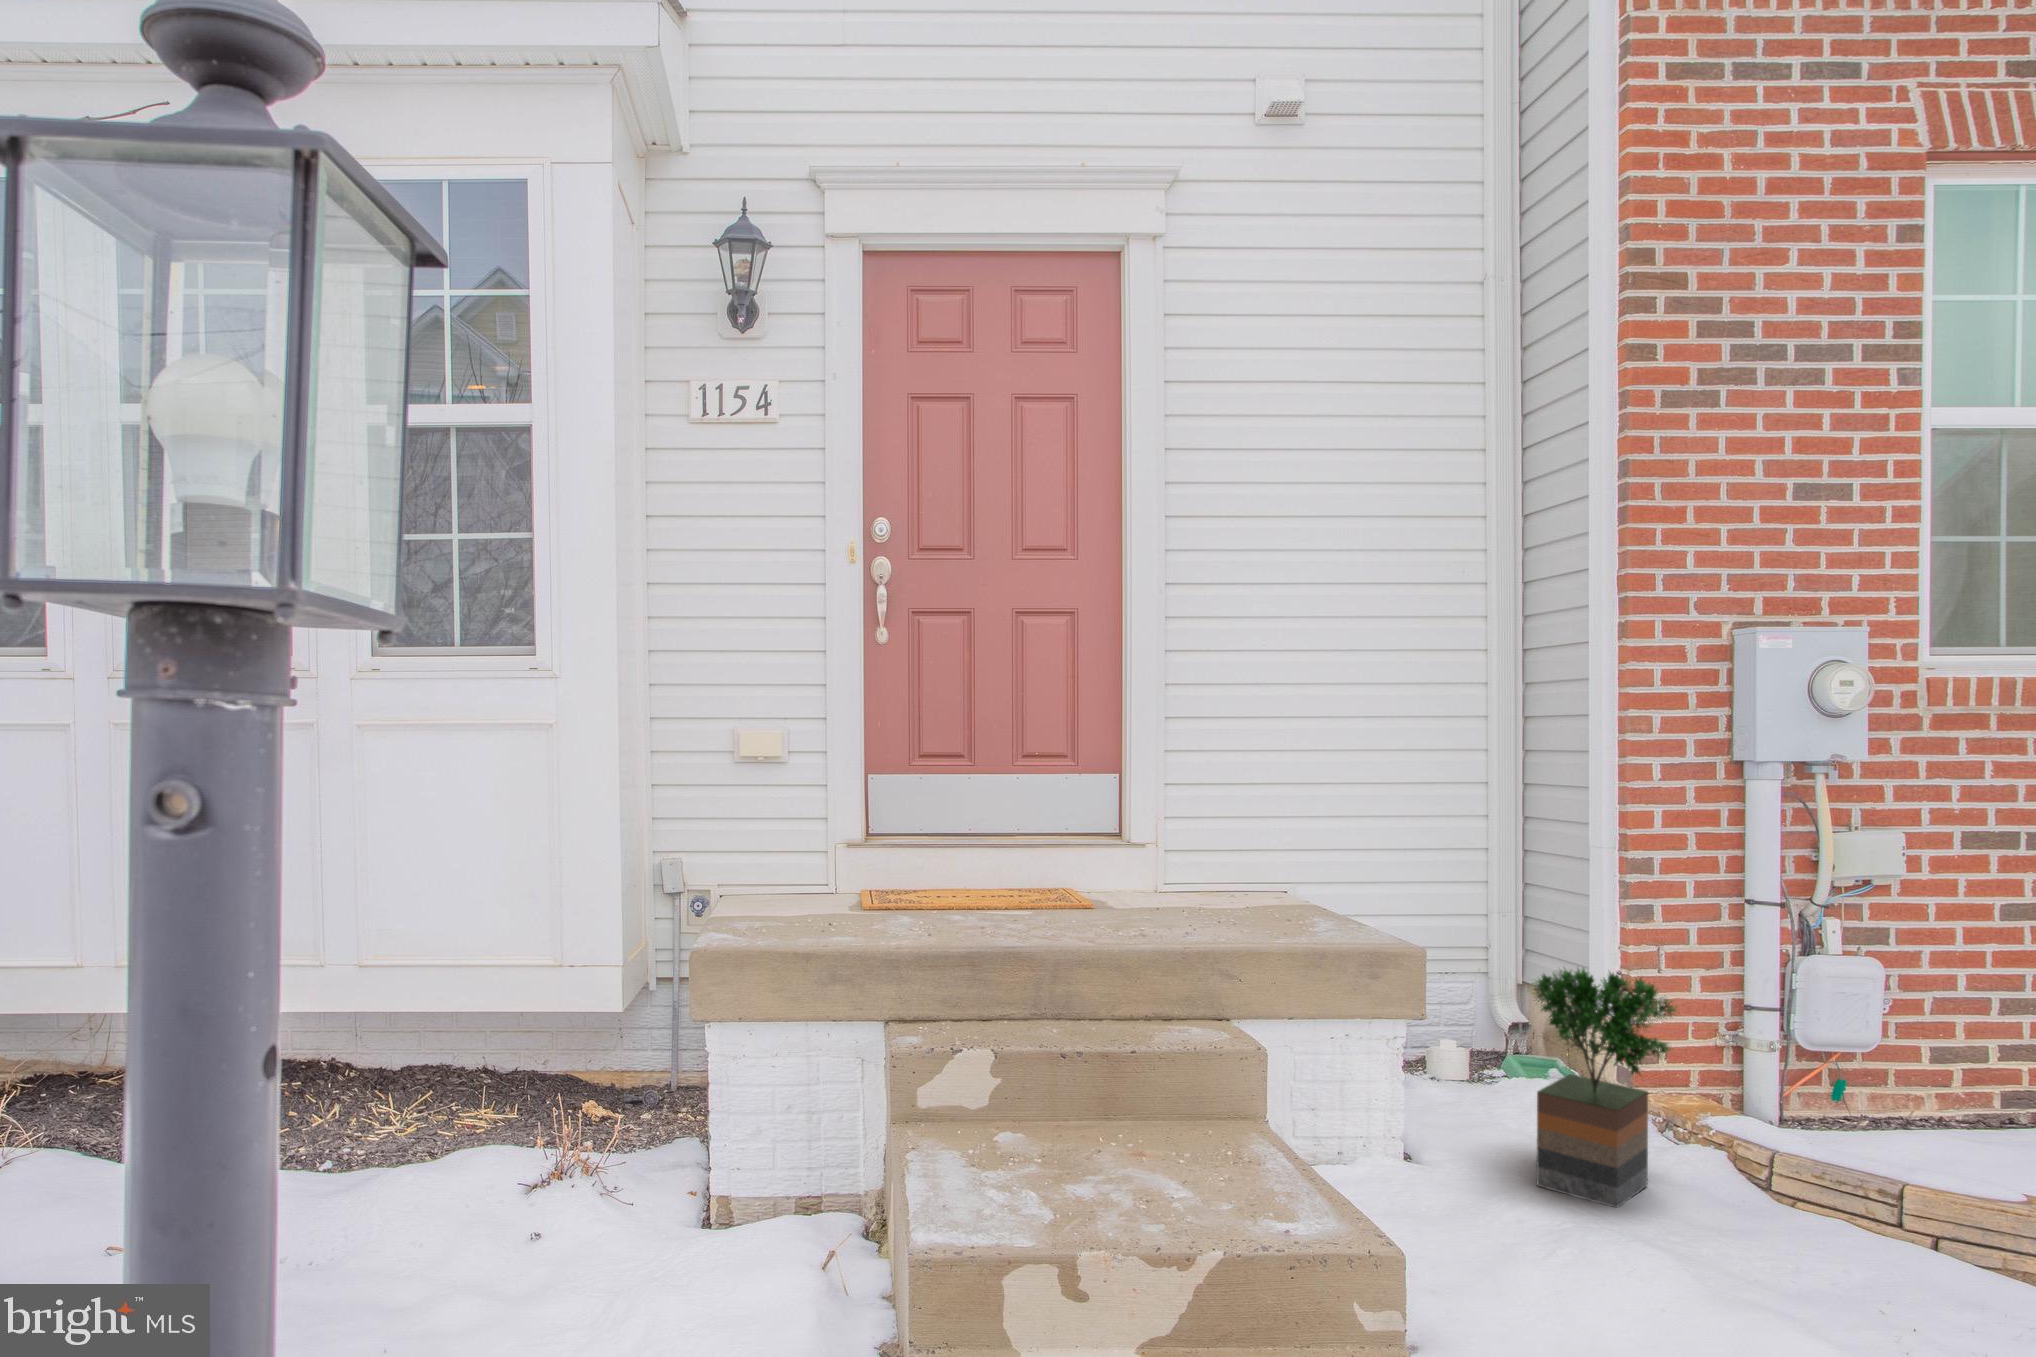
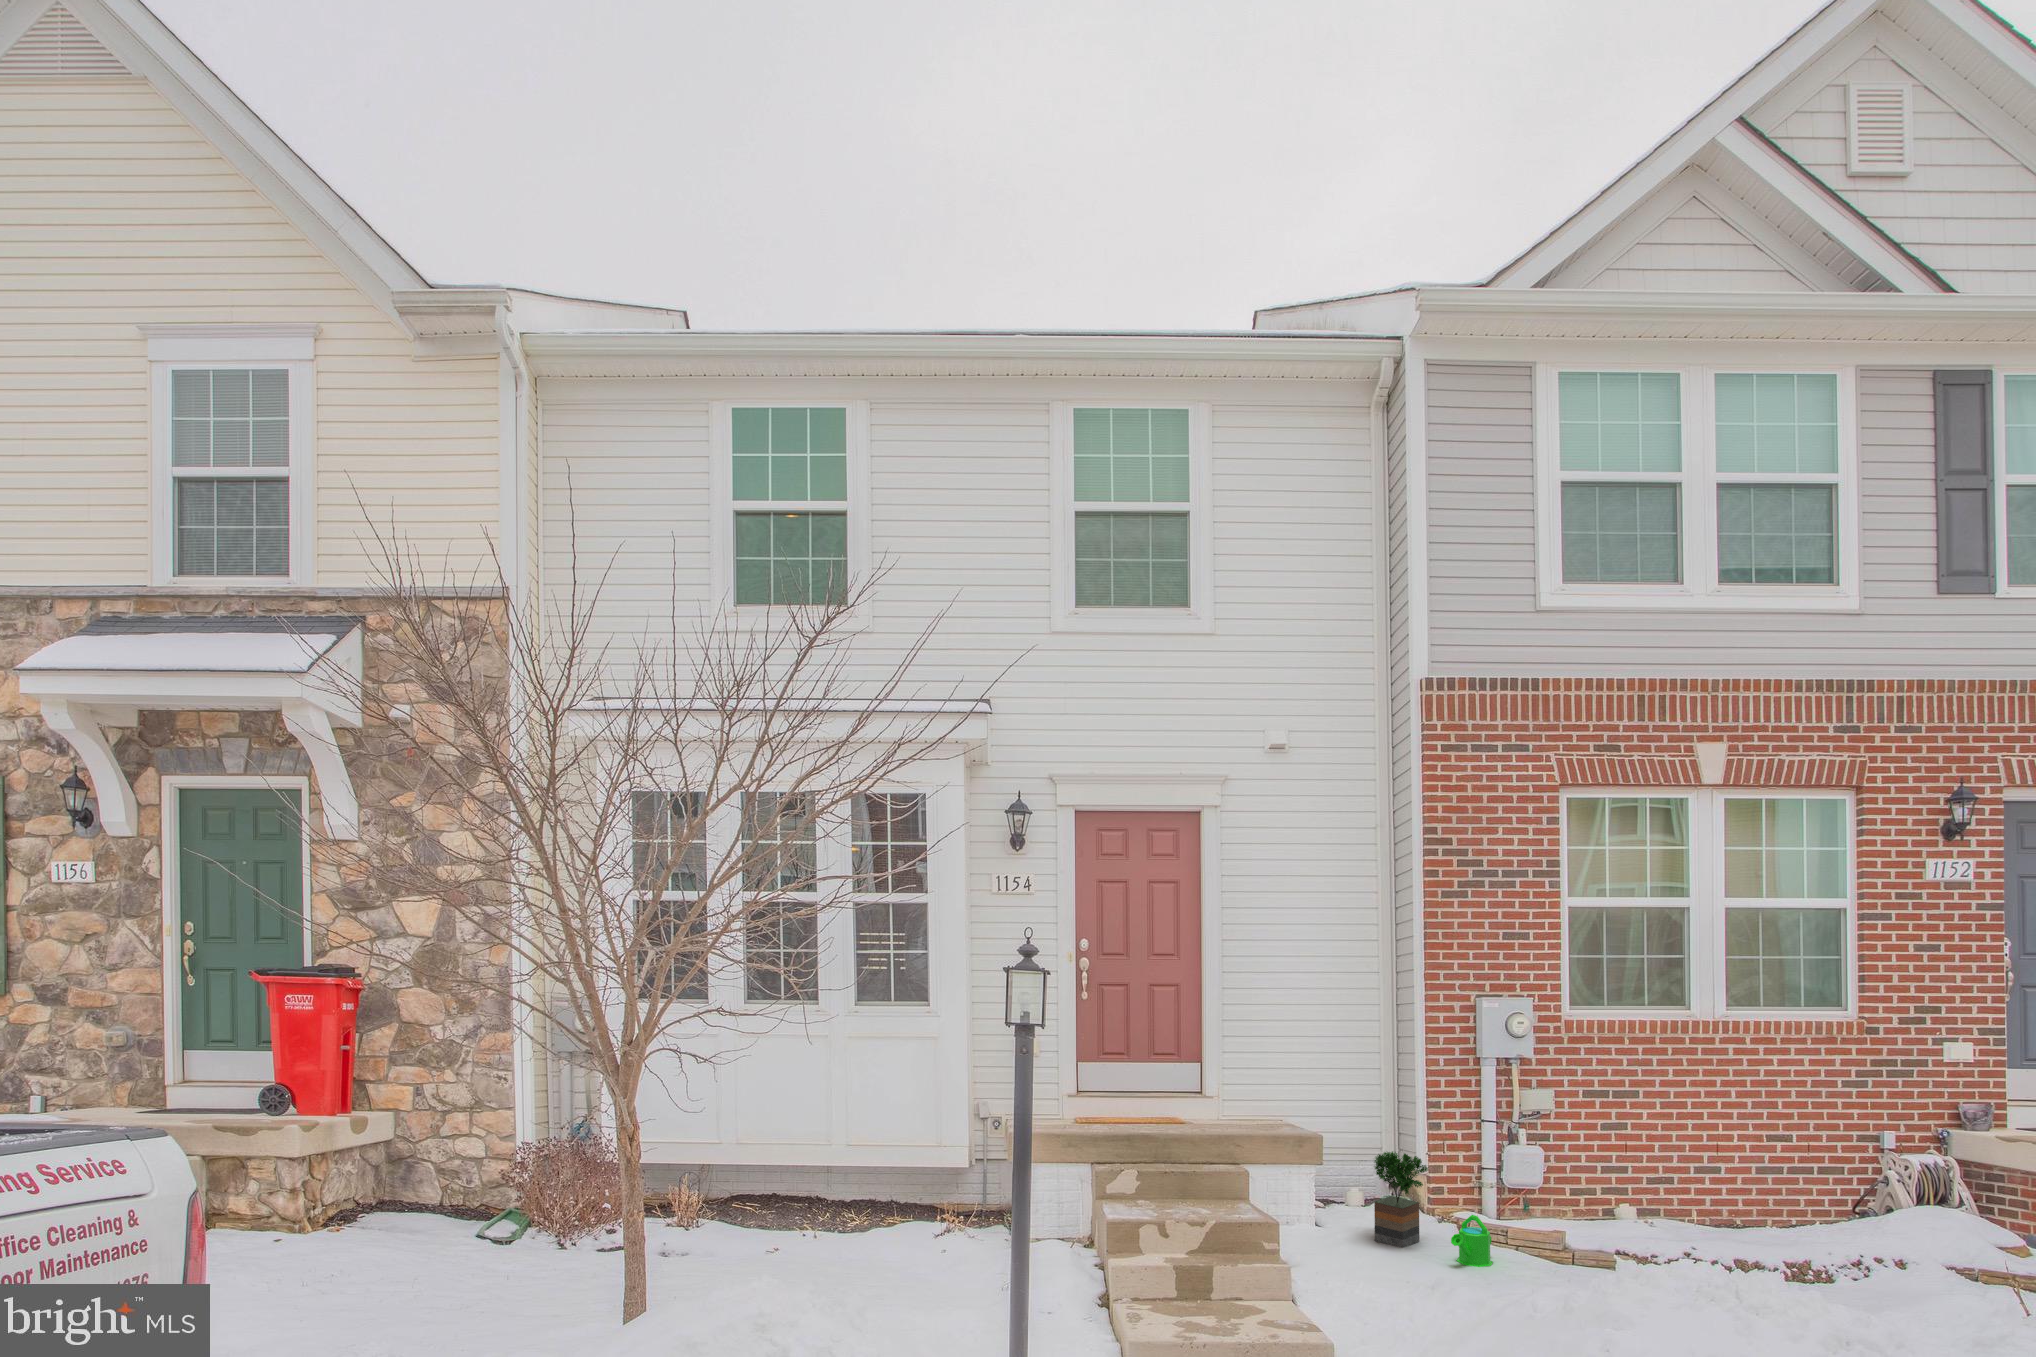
watering can: none [1784,1131,1894,1278] -> present [1451,1215,1493,1267]

